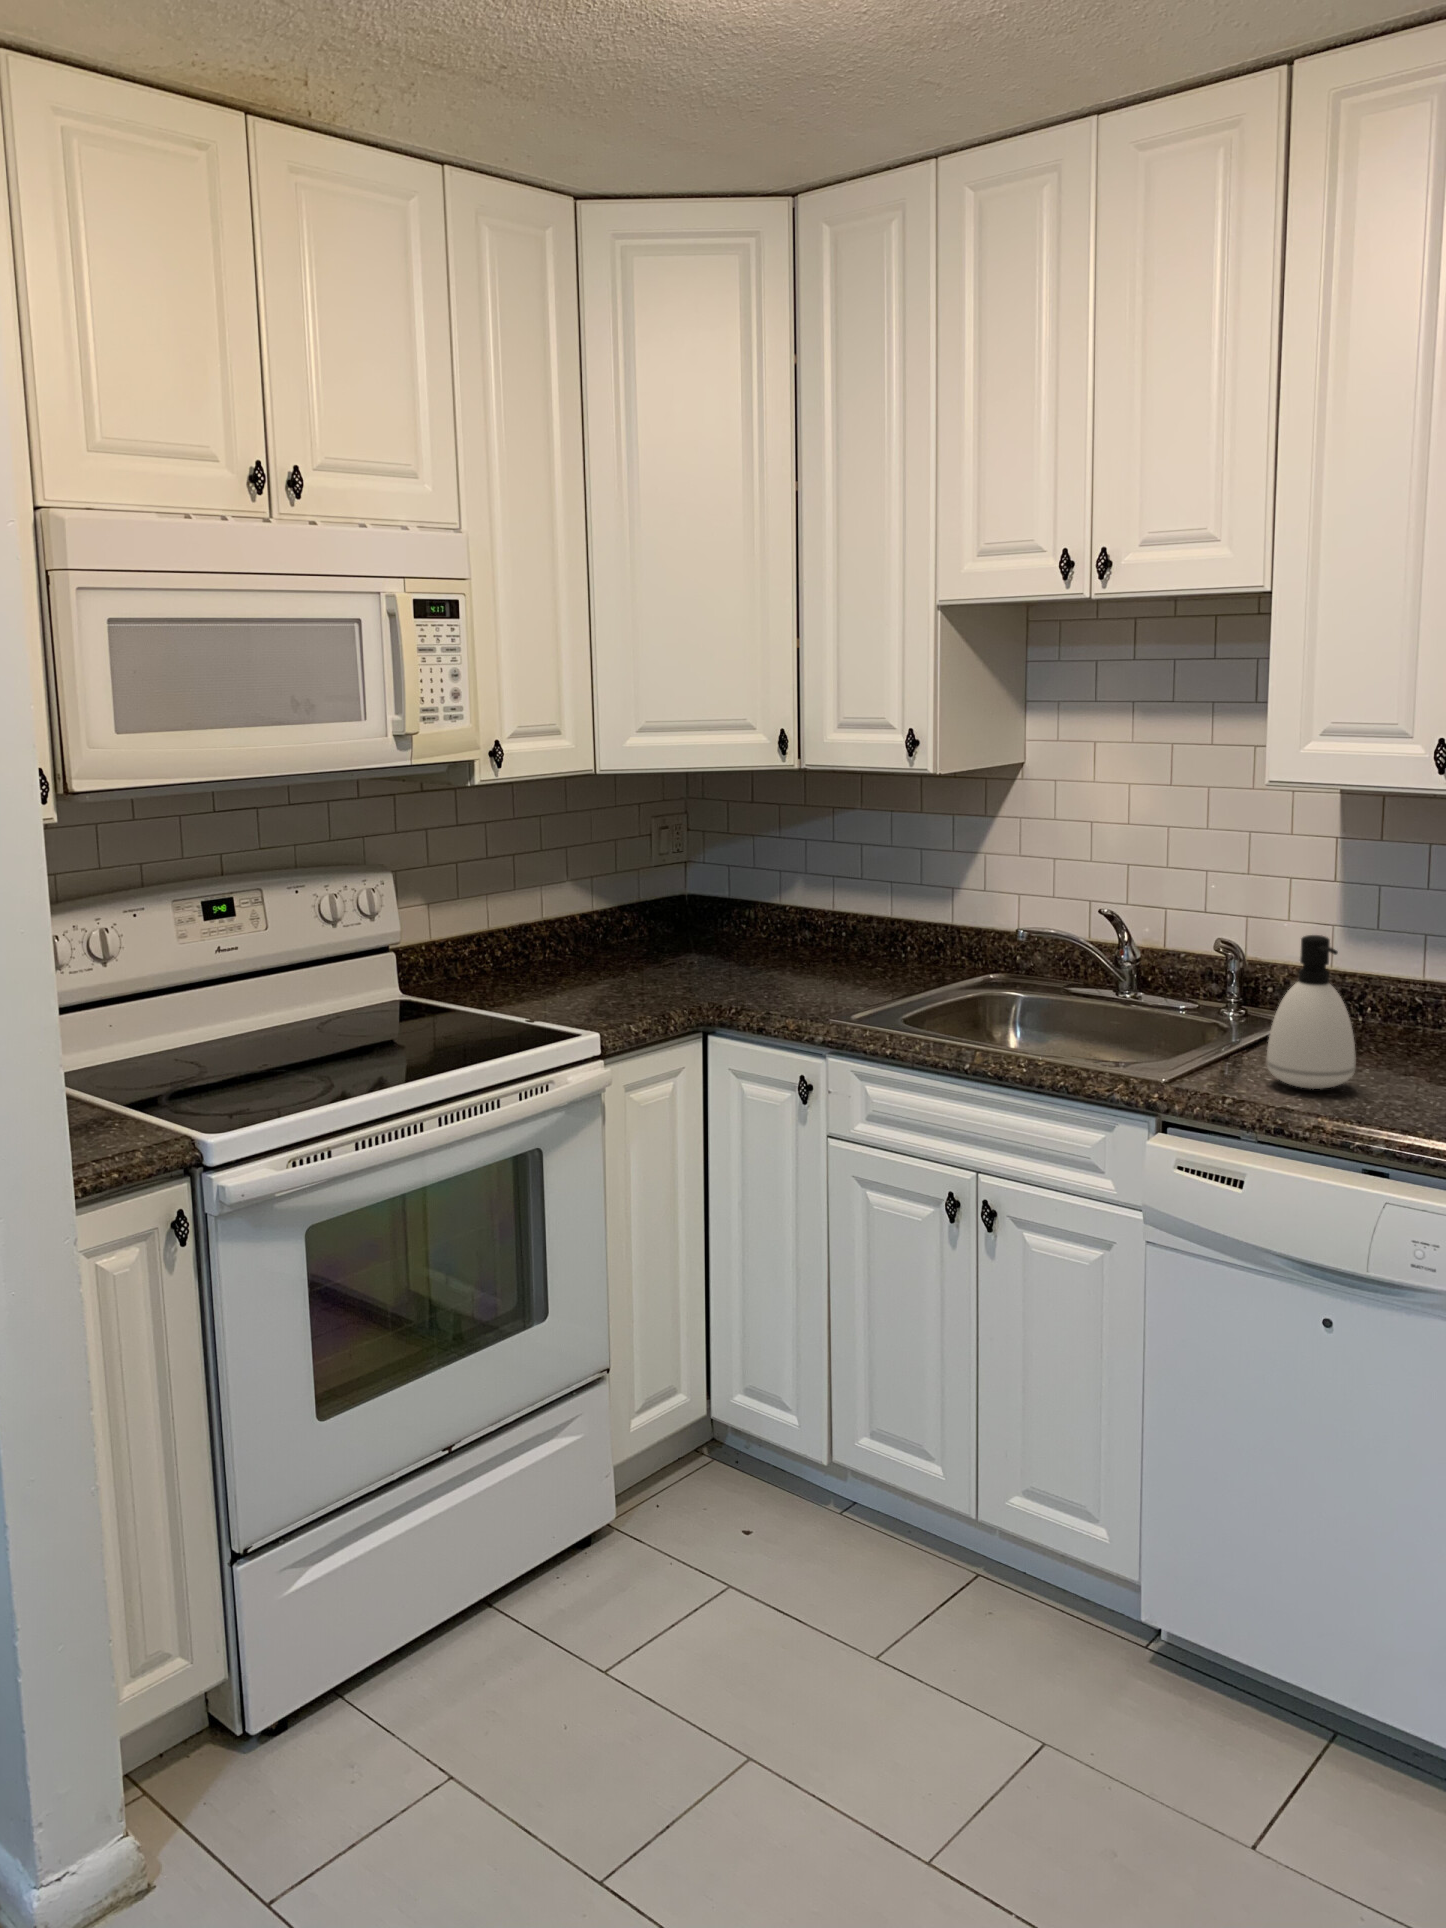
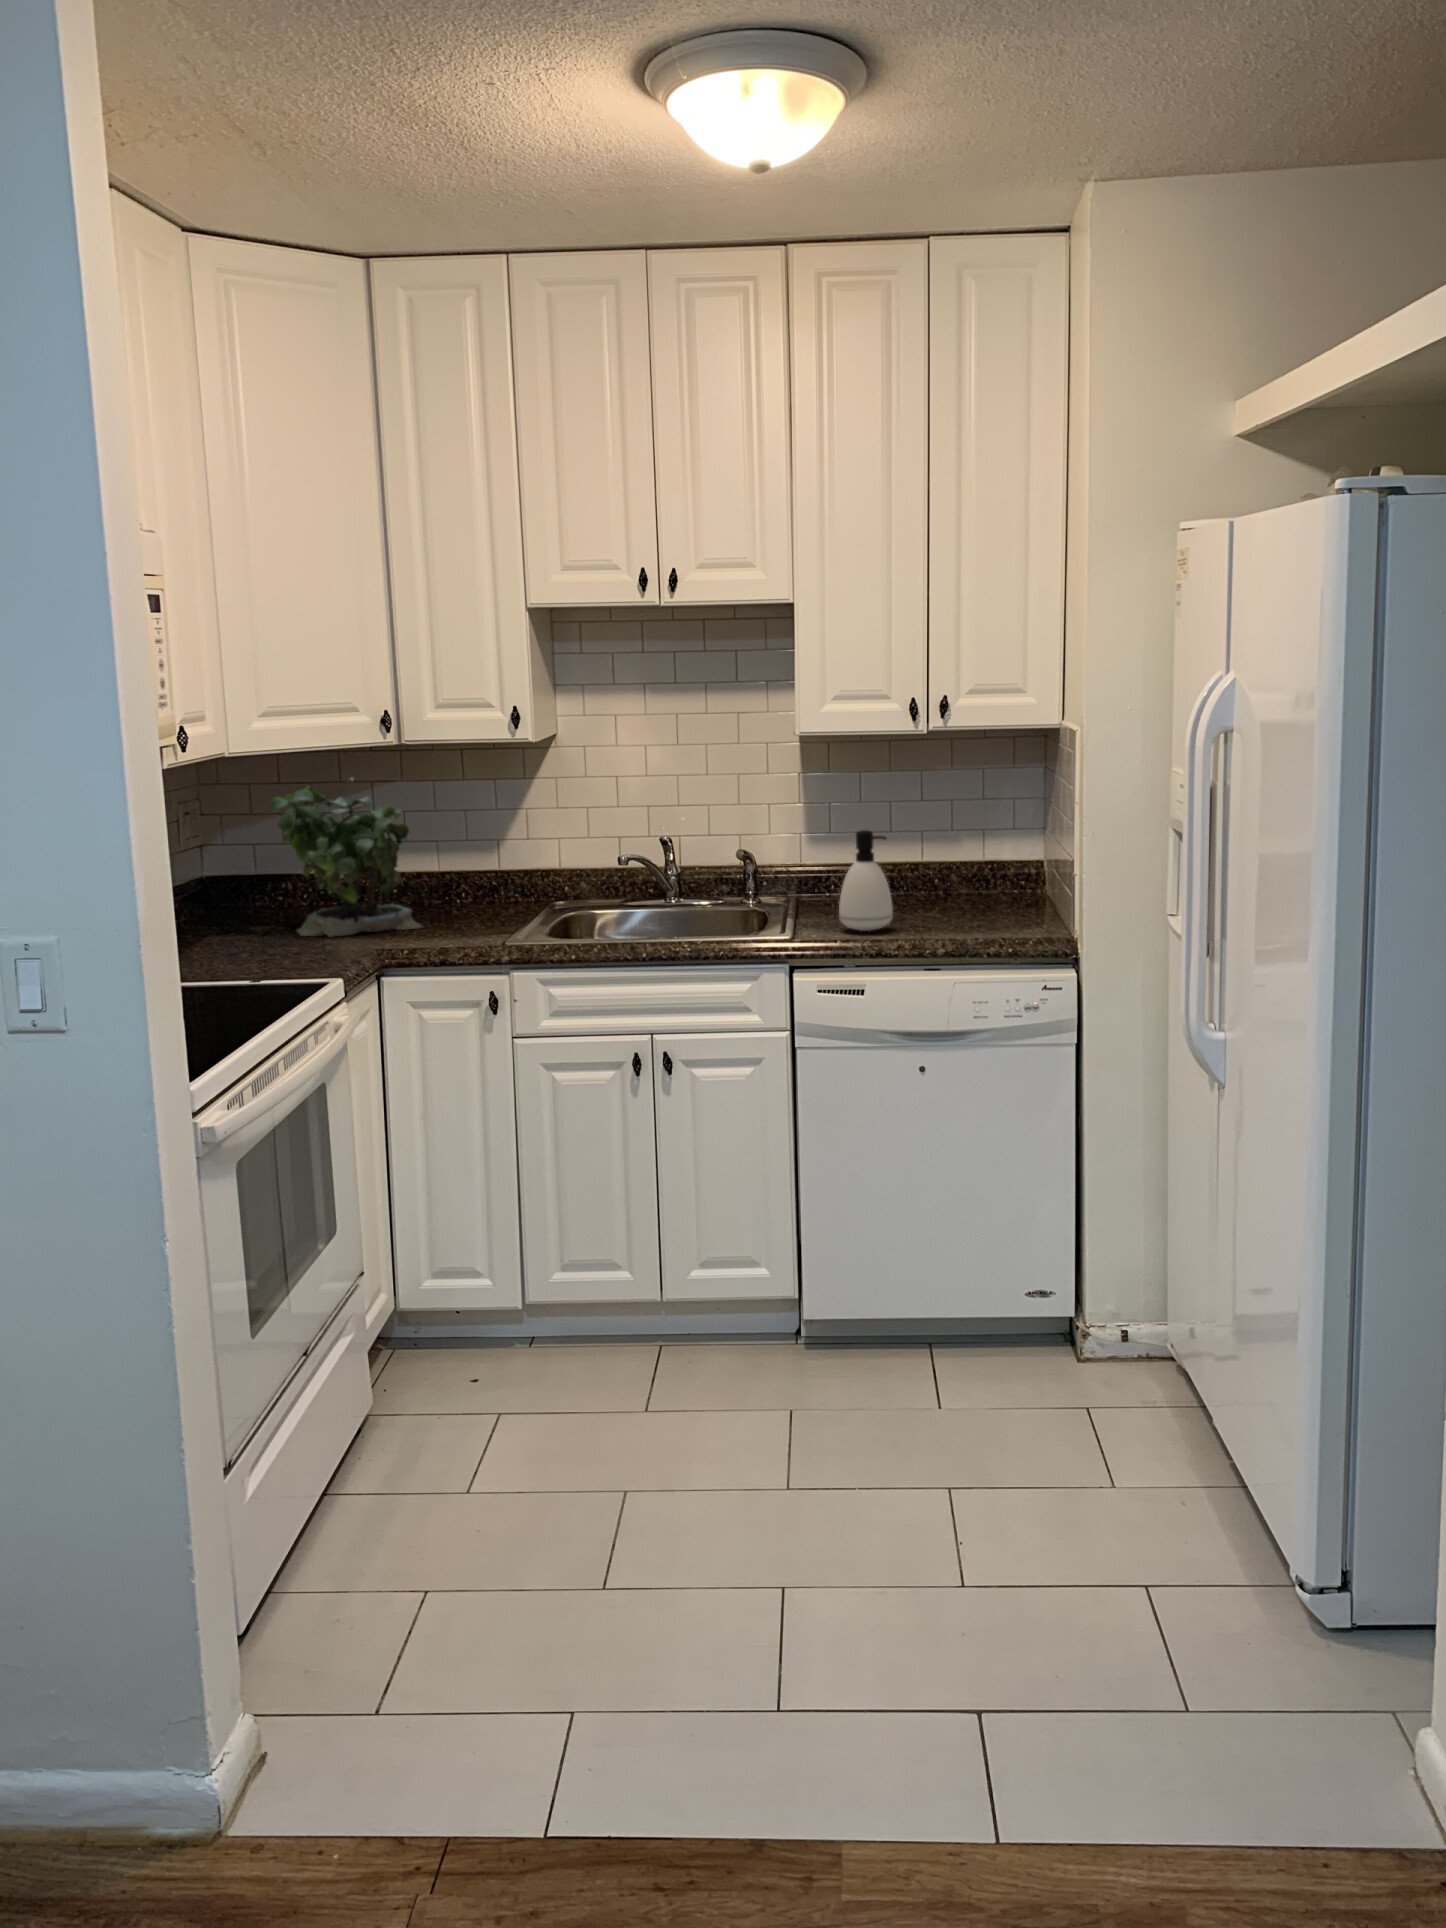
potted plant: none [689,802,834,984] -> present [270,778,422,937]

